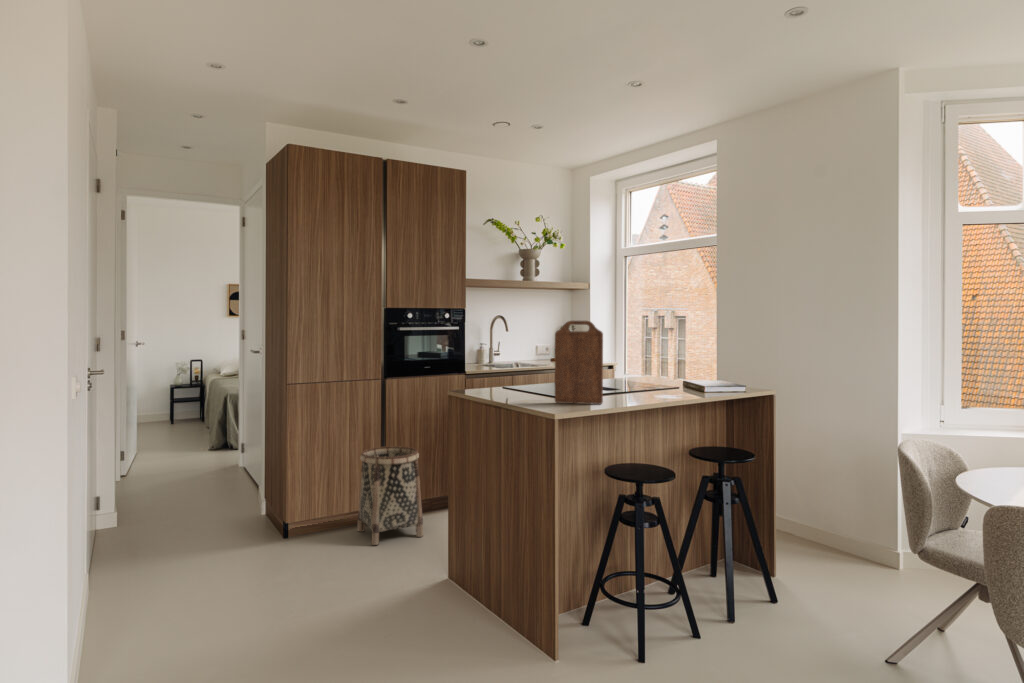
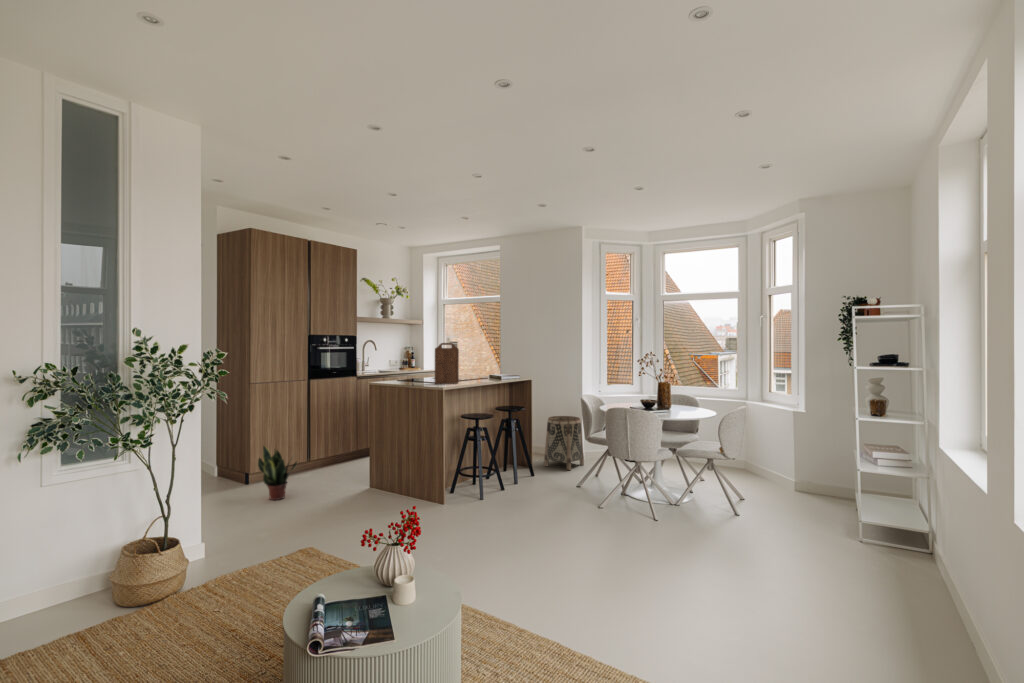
basket: present [357,446,423,545] -> present [544,416,584,470]
potted plant: none [271,491,333,586] -> present [258,446,297,500]

